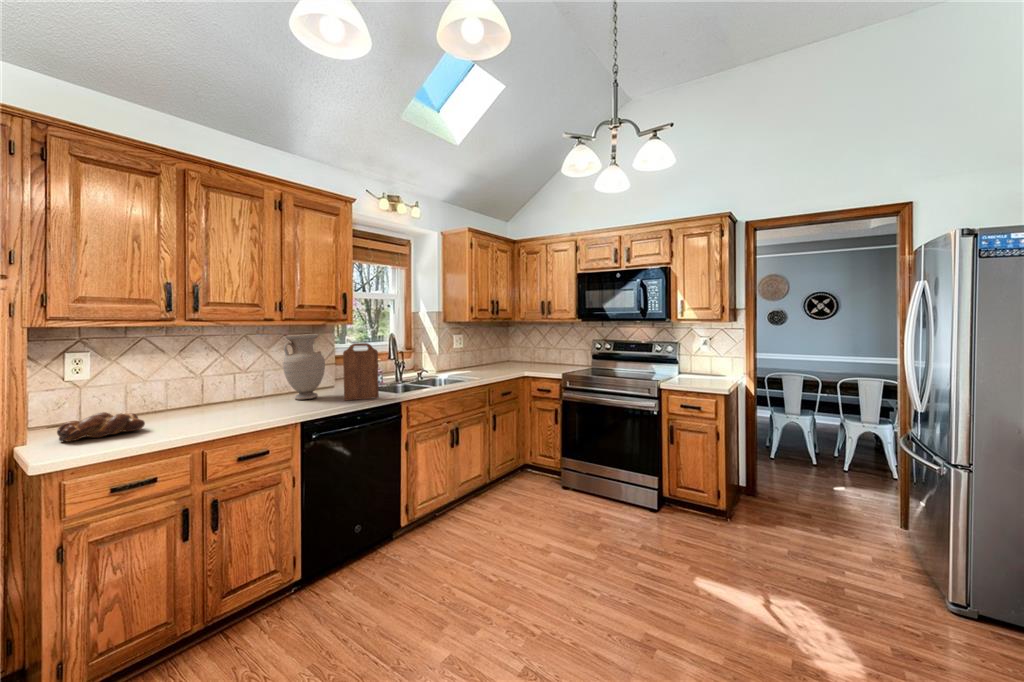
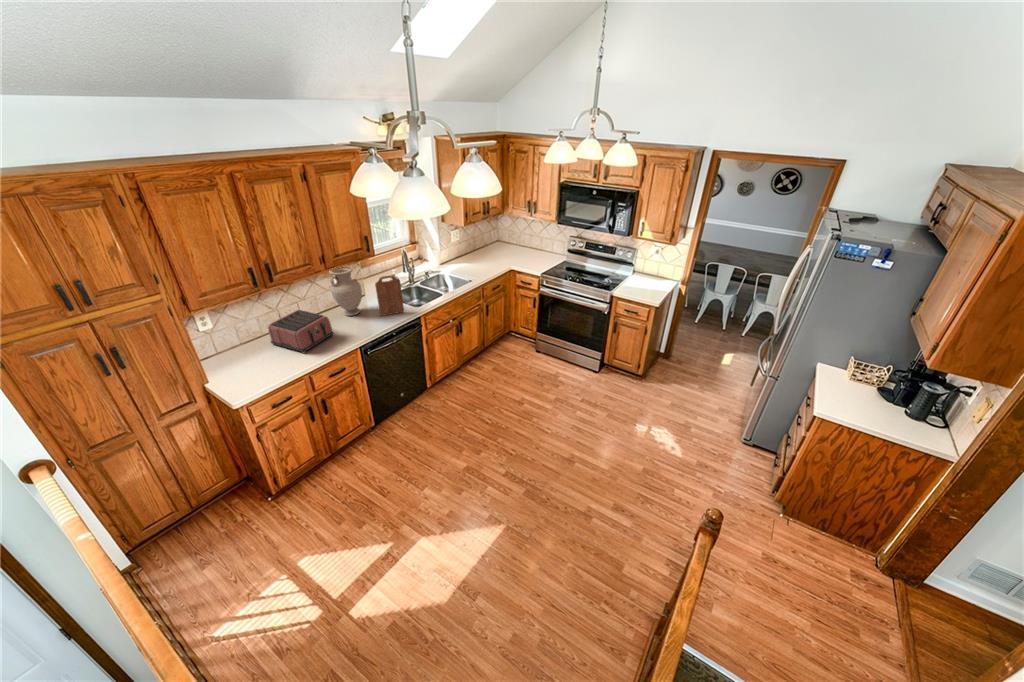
toaster: none [167,376,268,423] -> present [268,310,334,353]
bread loaf: present [57,412,145,442] -> none [224,352,269,378]

